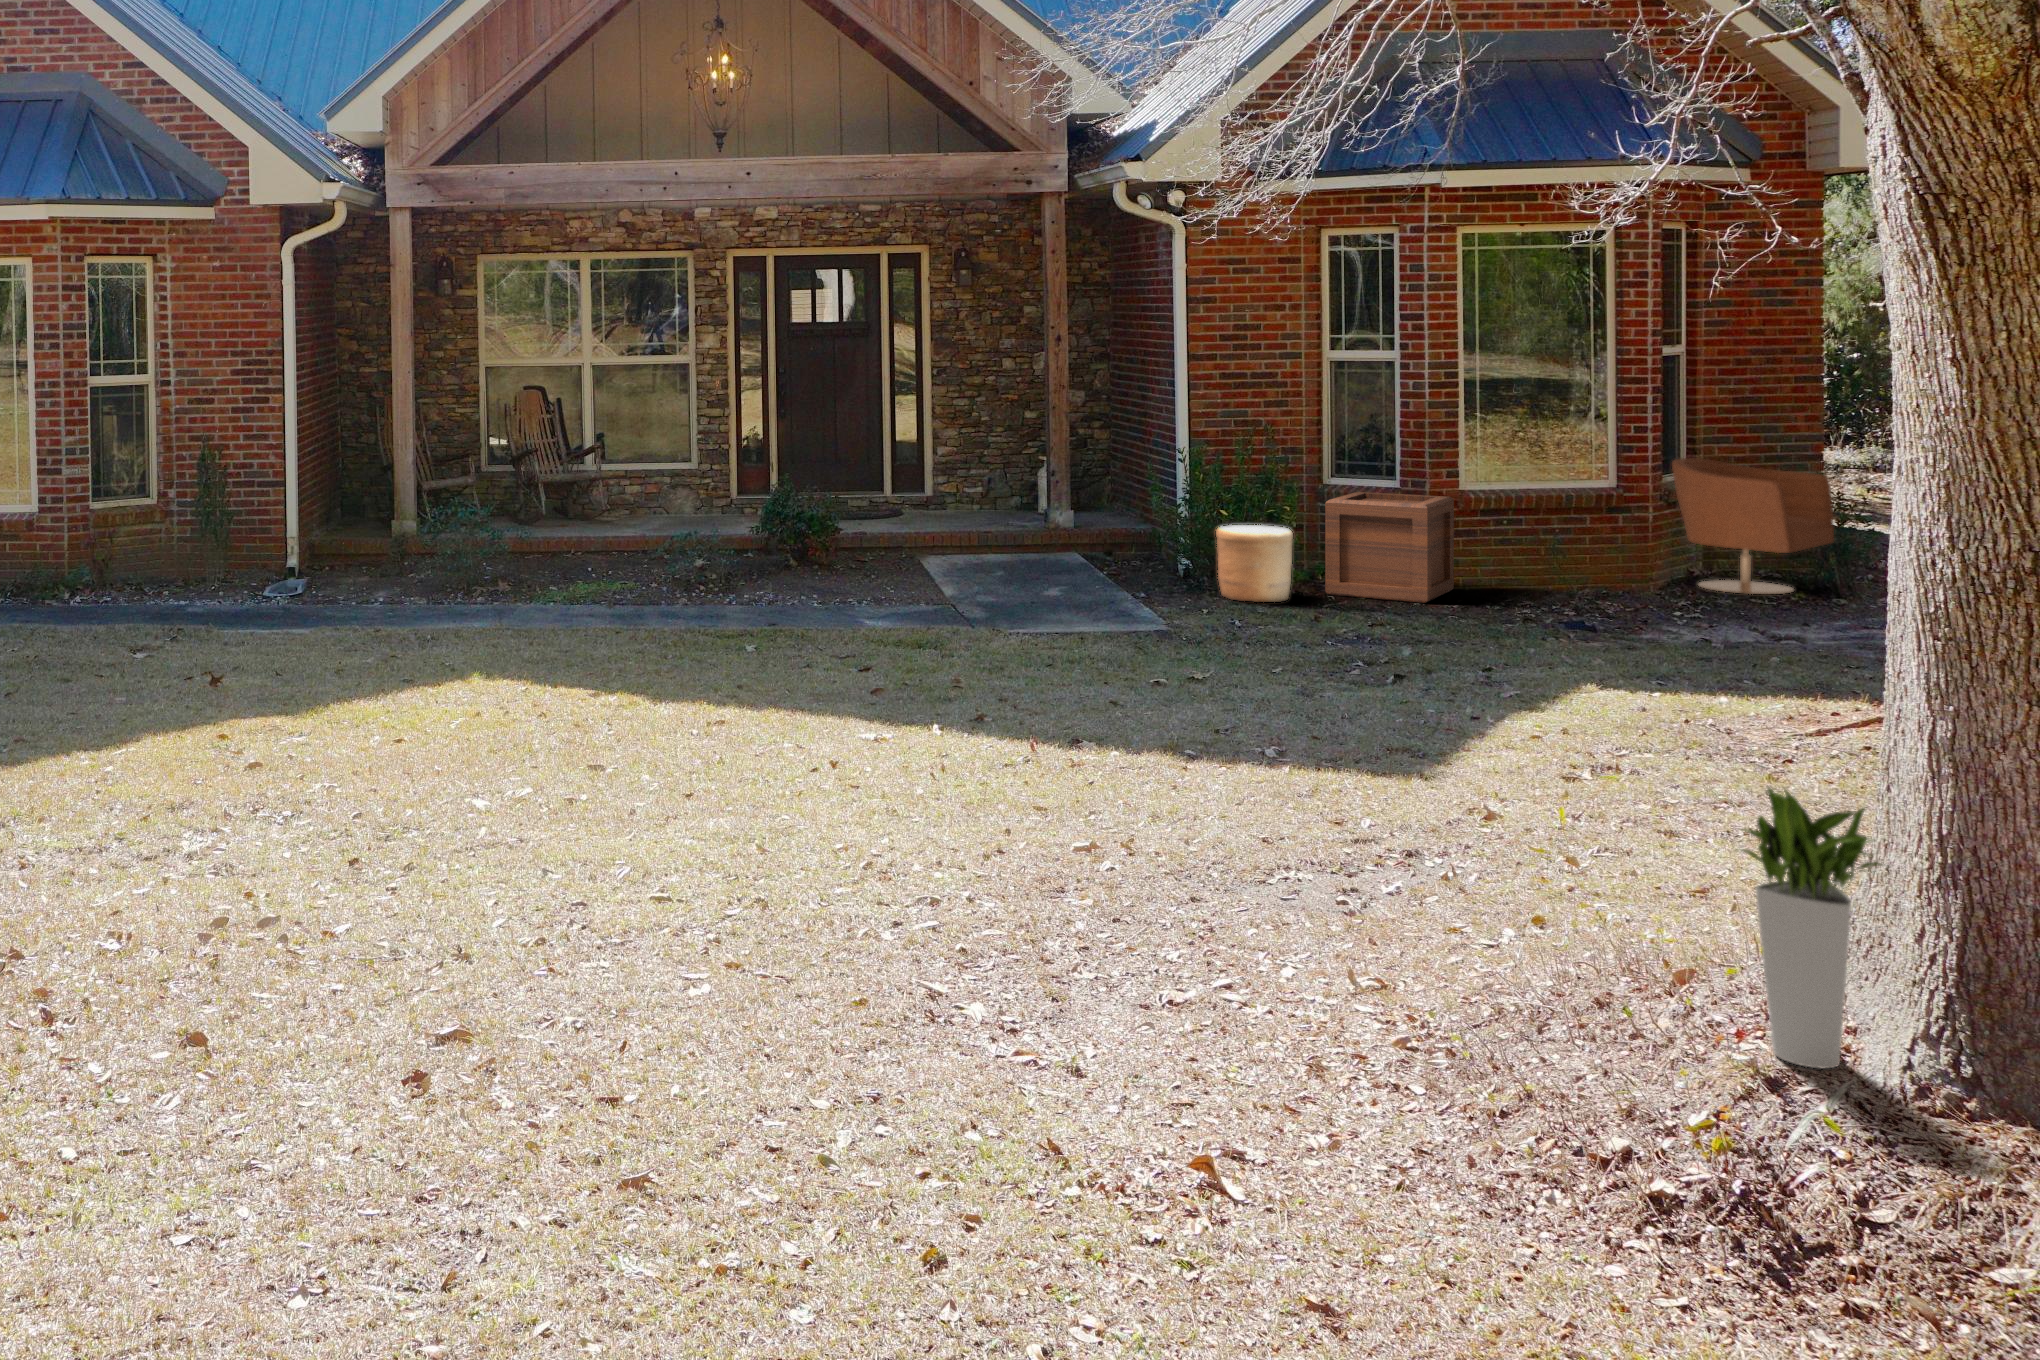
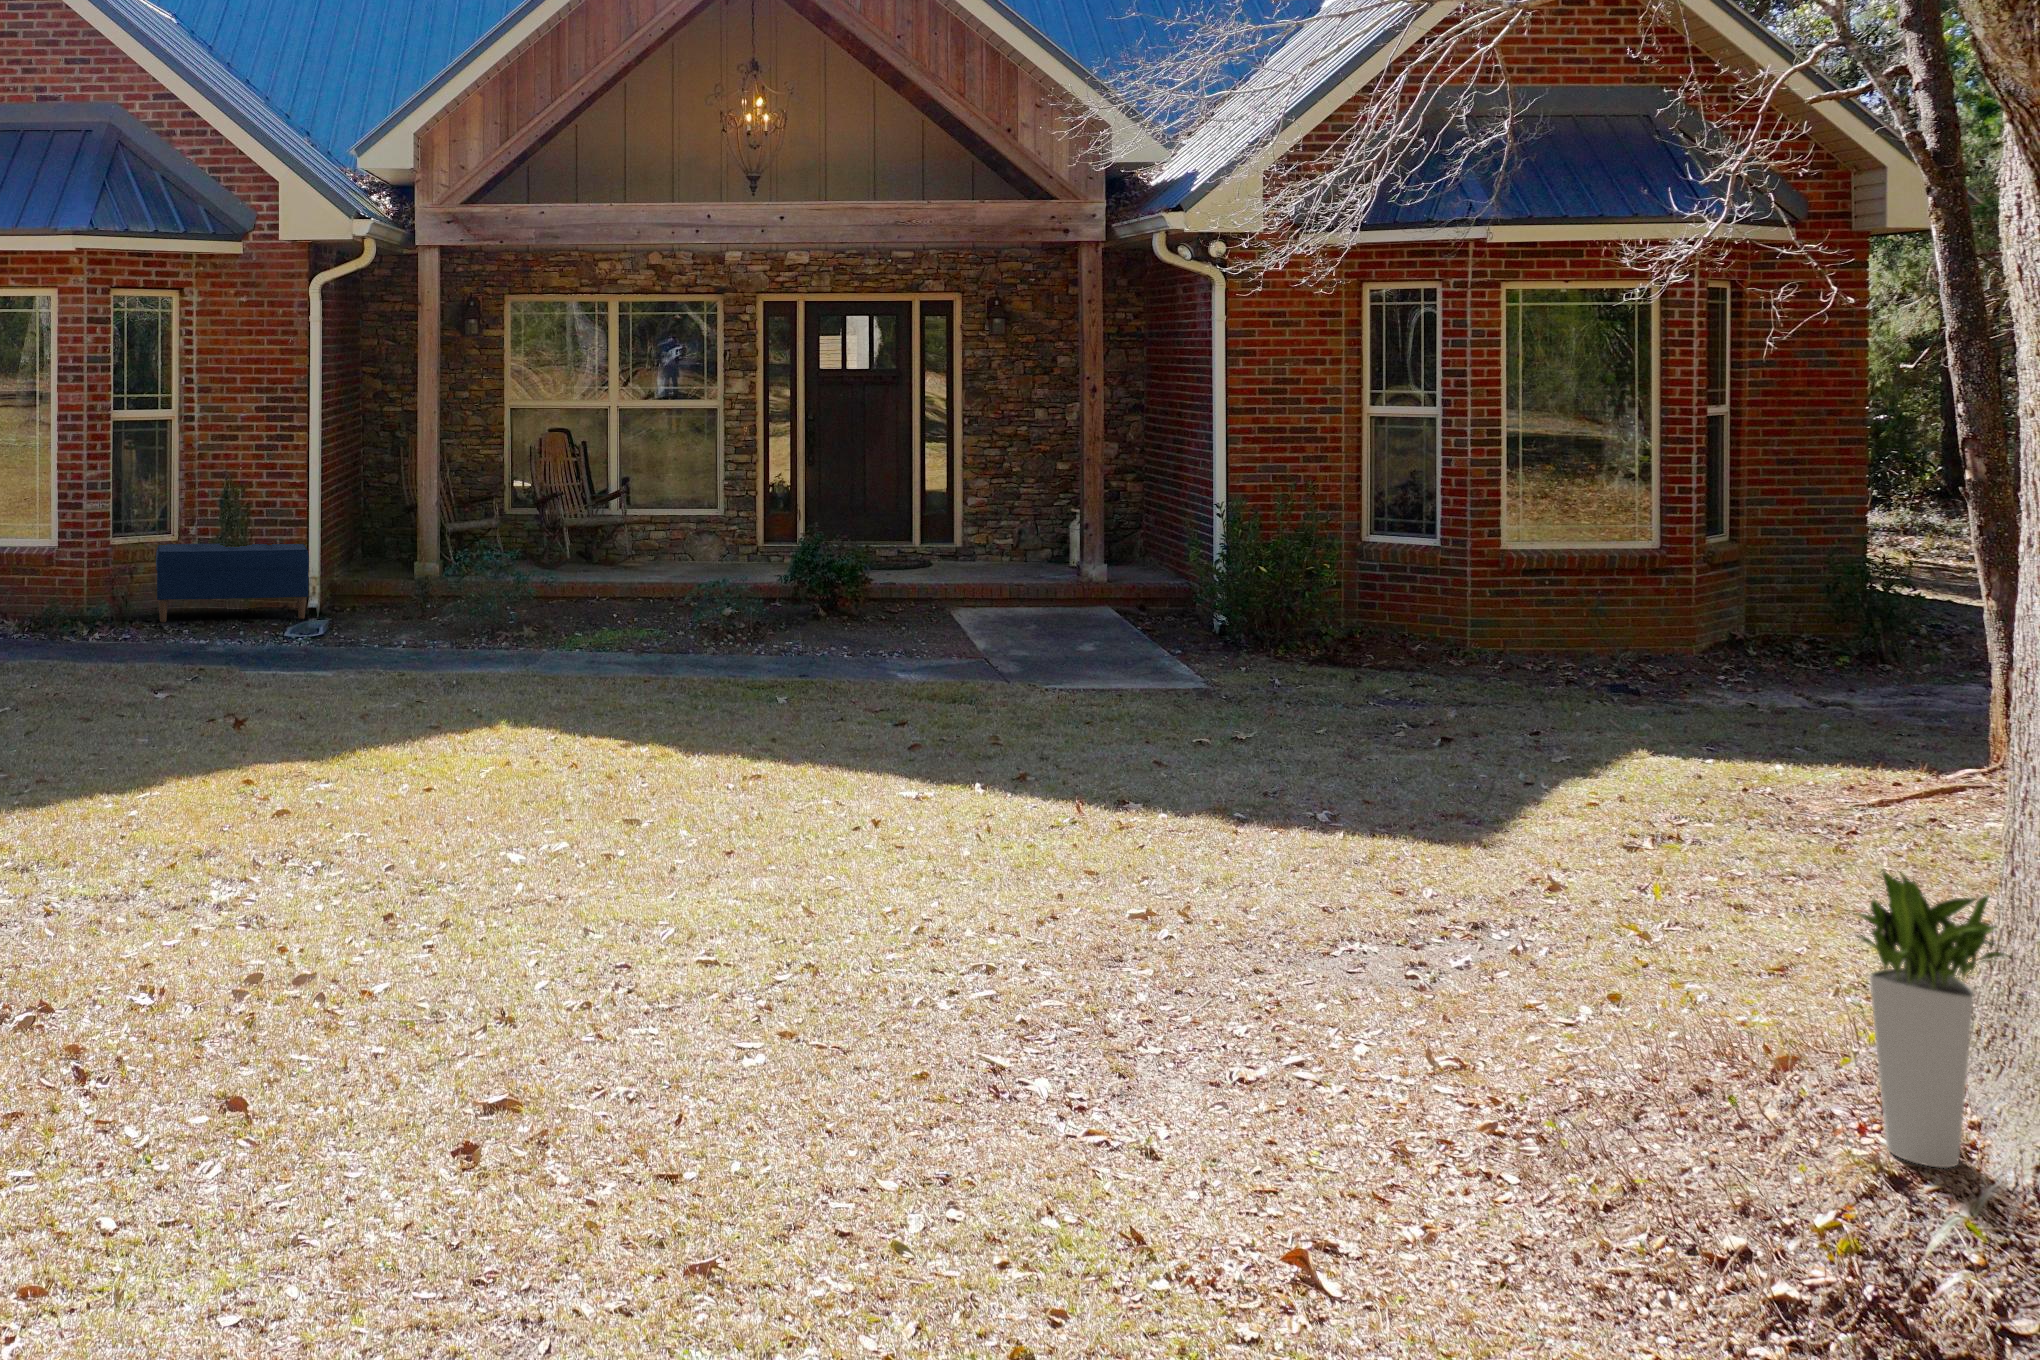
armchair: present [1672,458,1834,594] -> none [1694,521,1857,659]
wooden crate: present [1325,492,1454,603] -> none [1348,548,1477,661]
bench: none [135,510,288,592] -> present [156,544,309,622]
woven basket: present [1216,525,1293,602] -> none [1239,578,1317,657]

